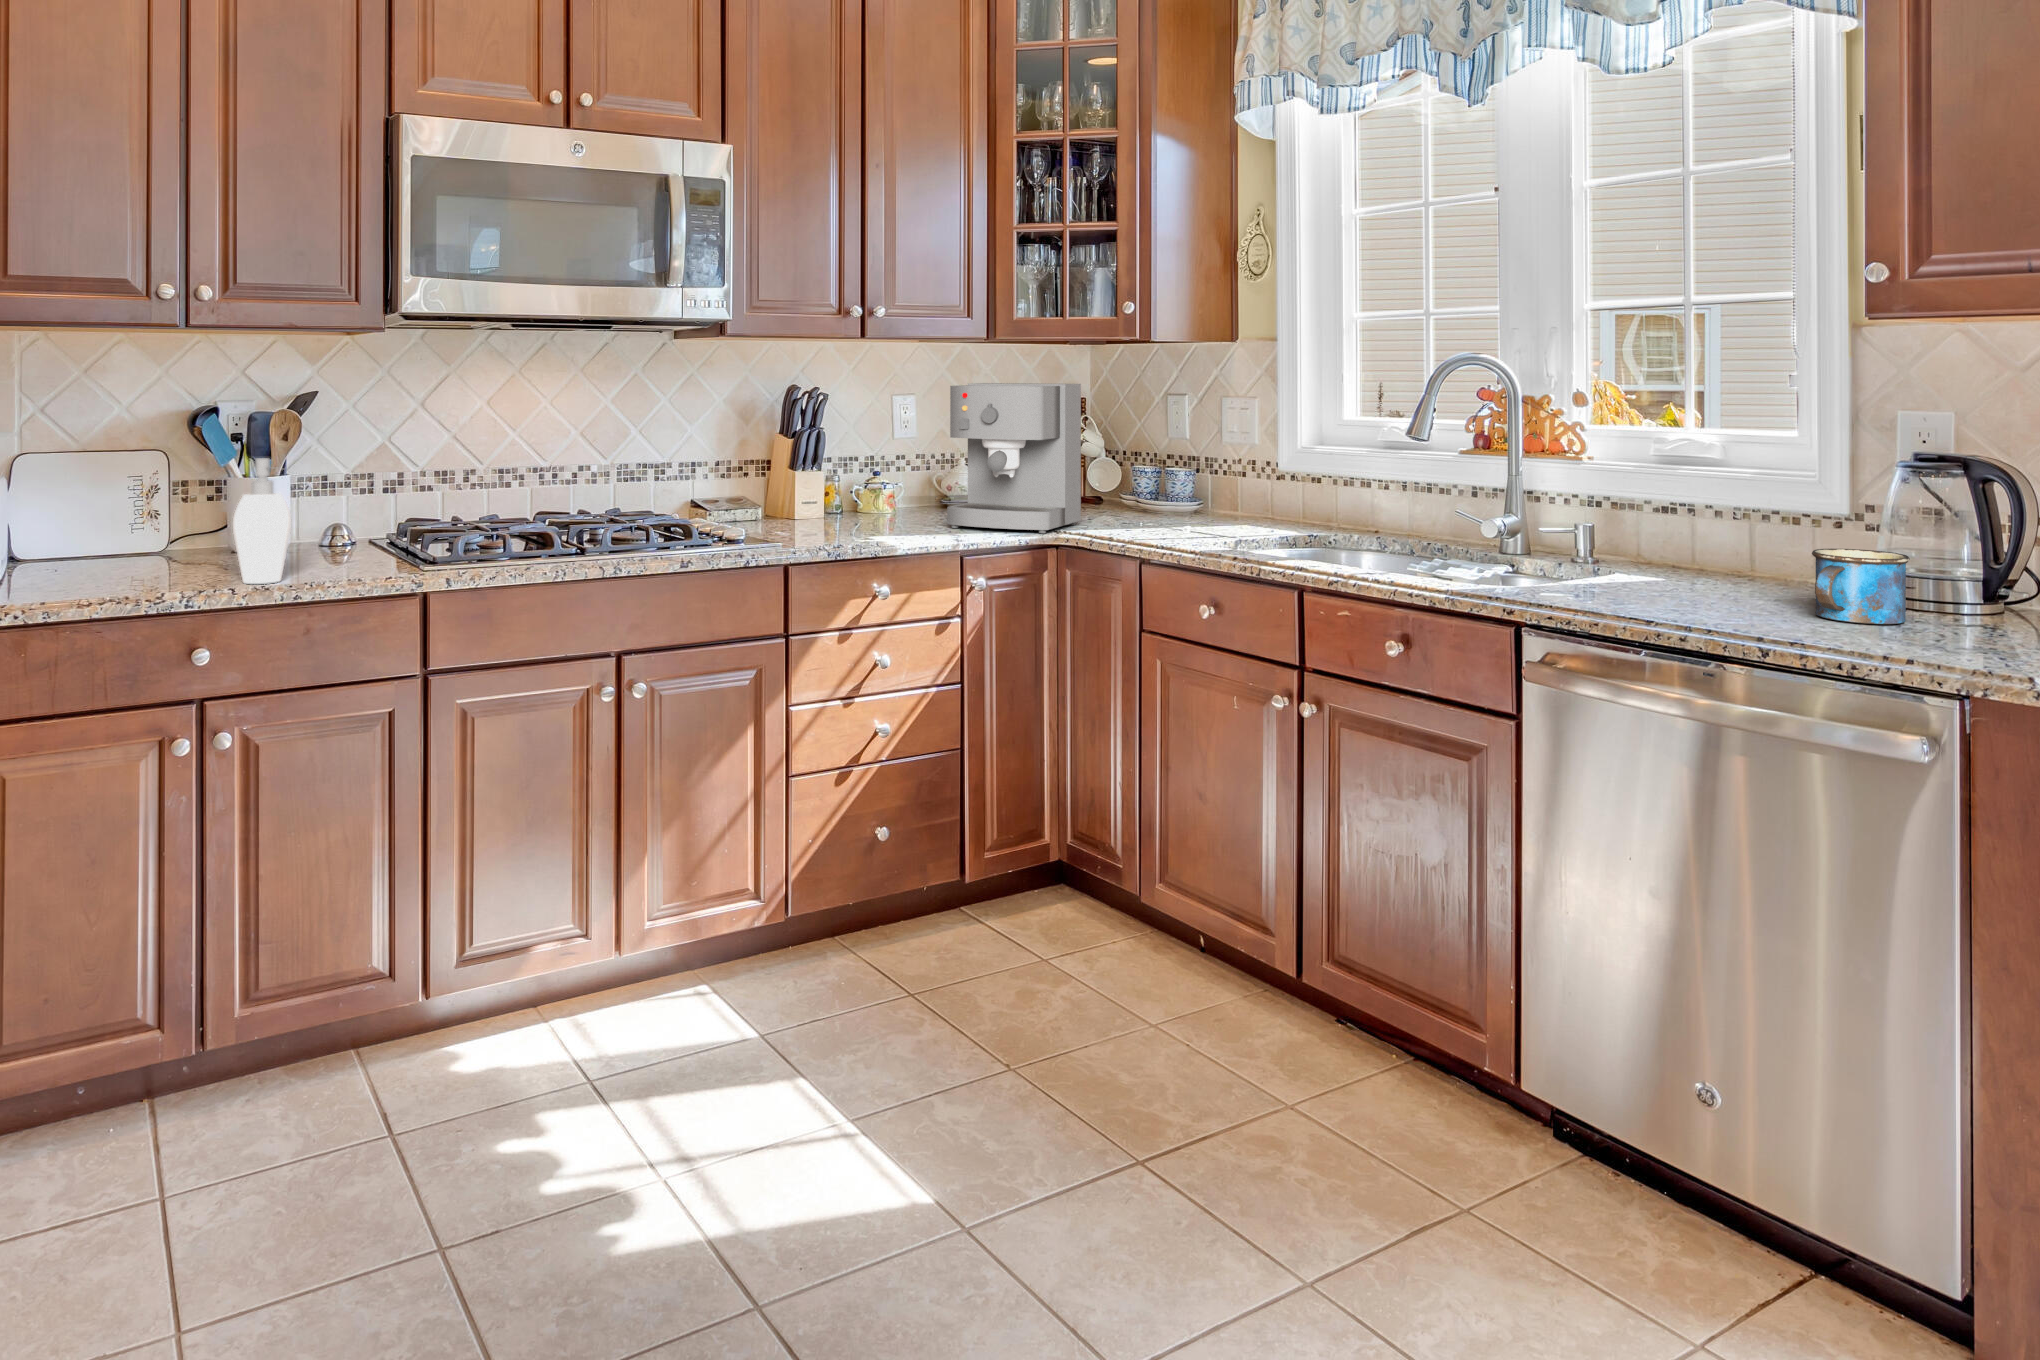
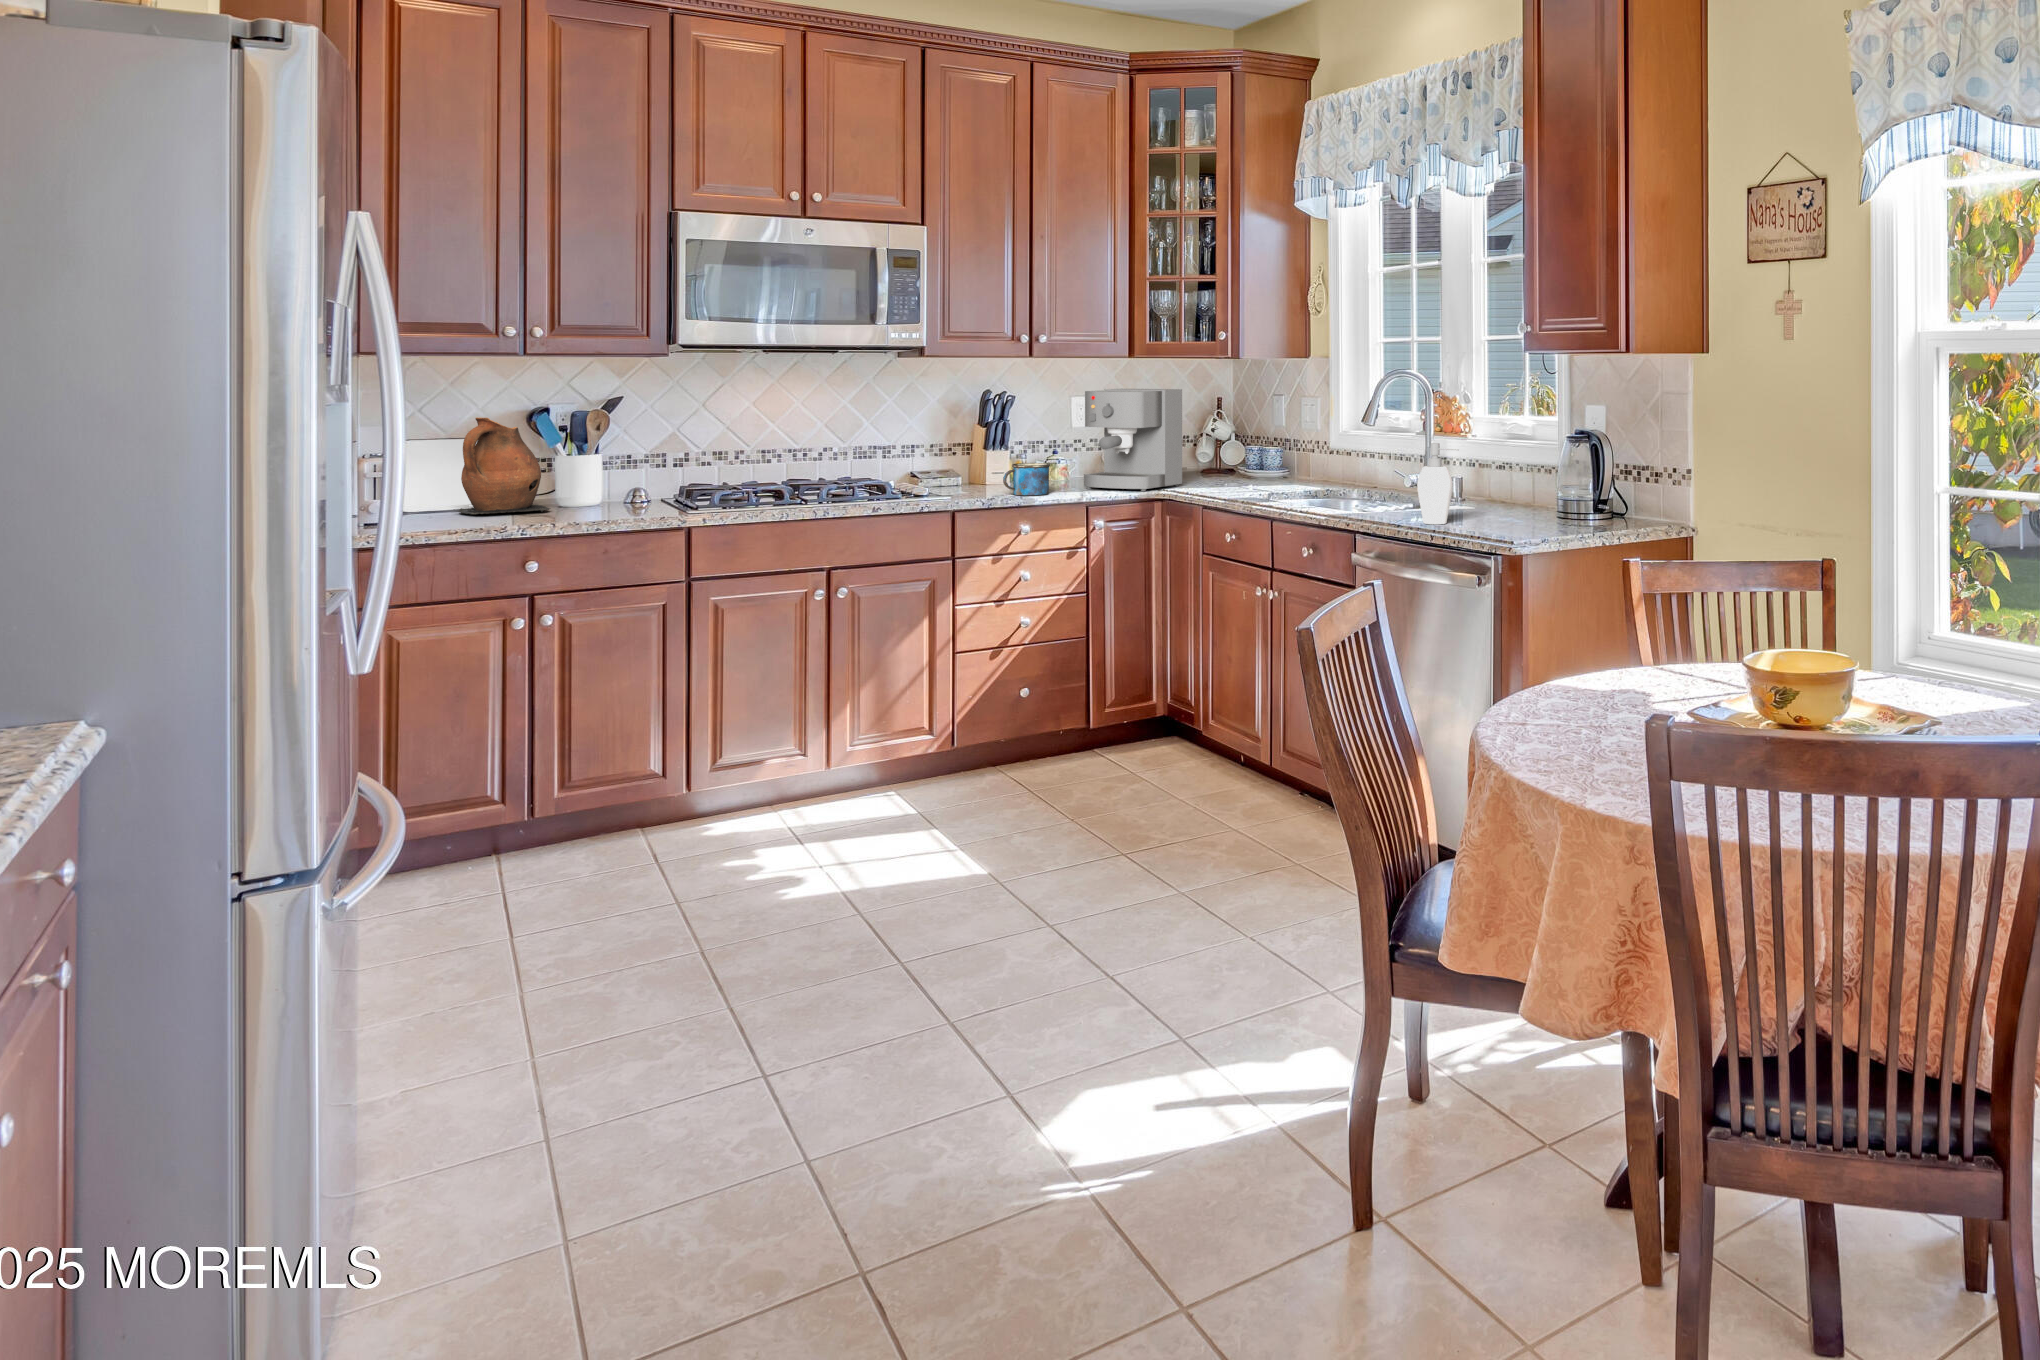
ceramic pitcher: none [82,421,222,568] -> present [459,418,550,514]
soap dispenser: present [233,458,291,584] -> present [1417,443,1458,524]
mug: present [1812,549,1910,624] -> present [1003,463,1050,496]

